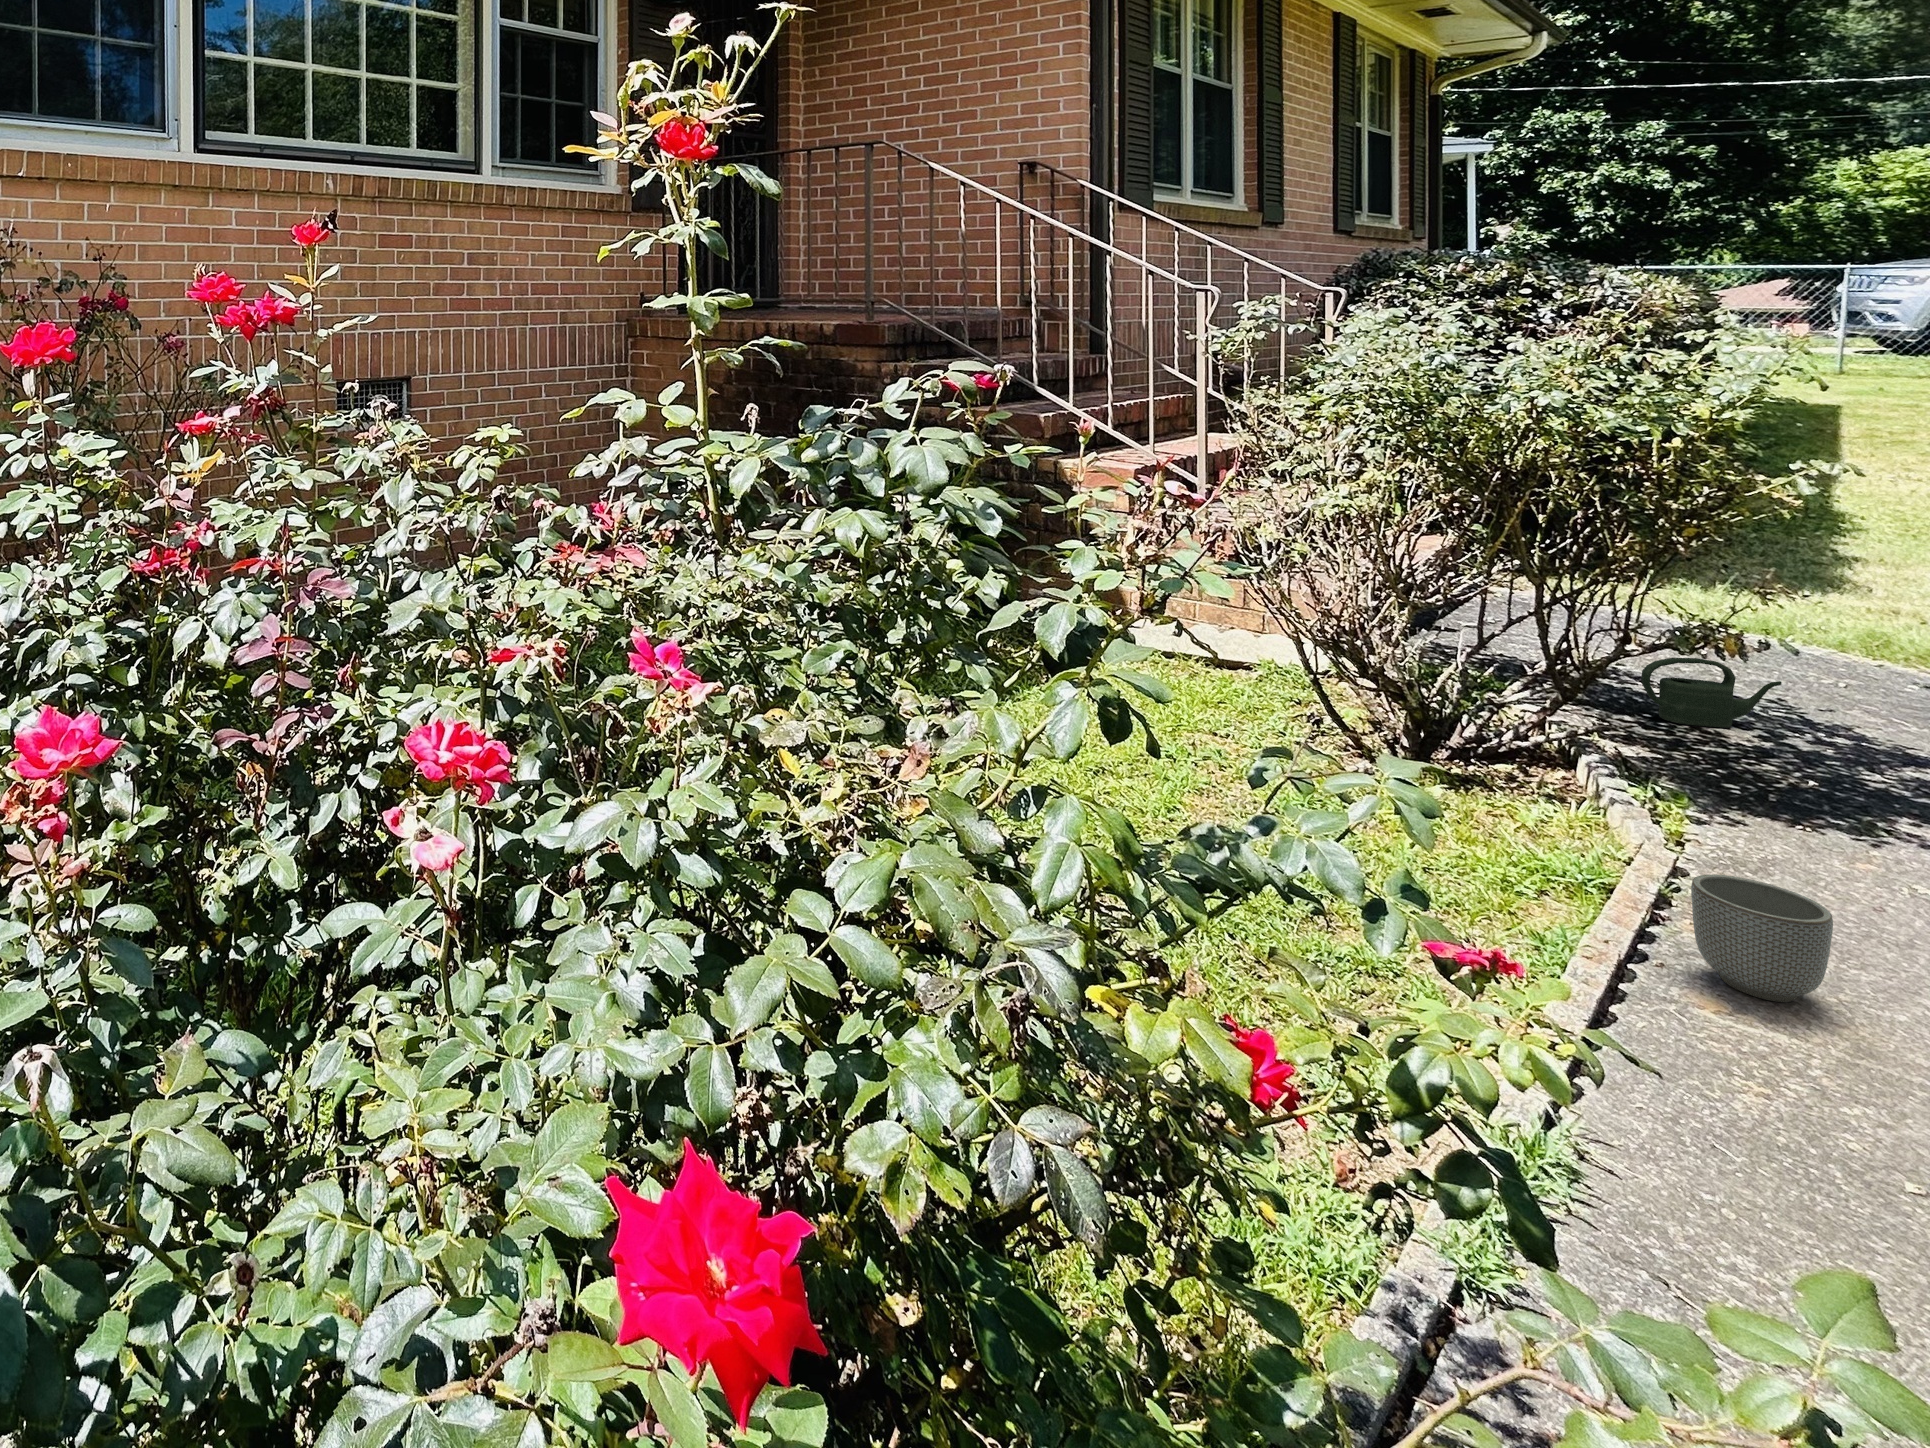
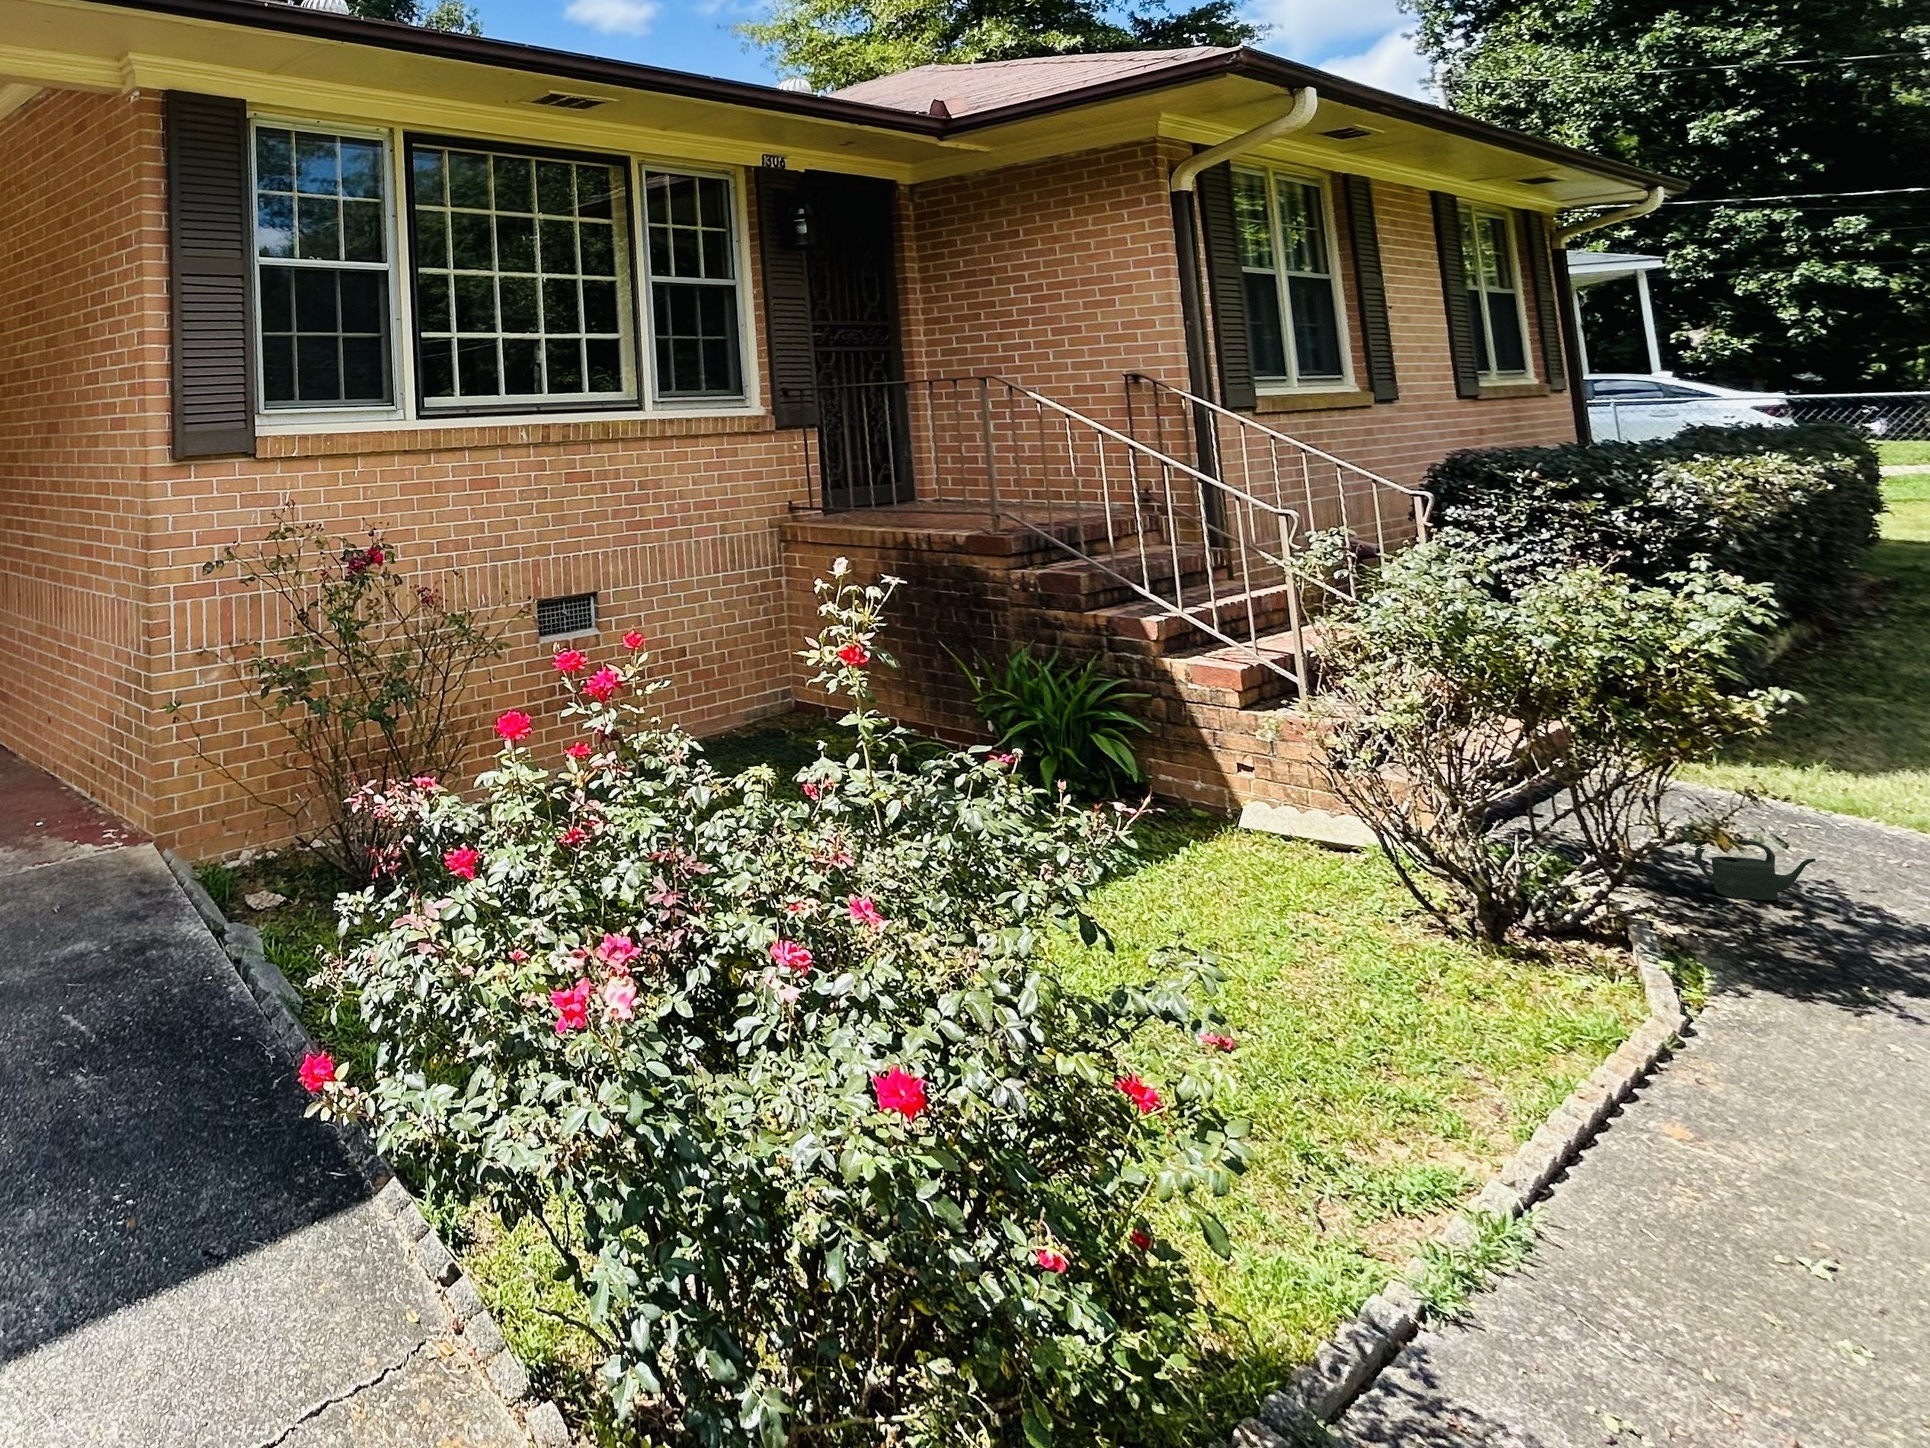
planter: present [1691,874,1833,1002] -> none [1647,1021,1746,1117]

